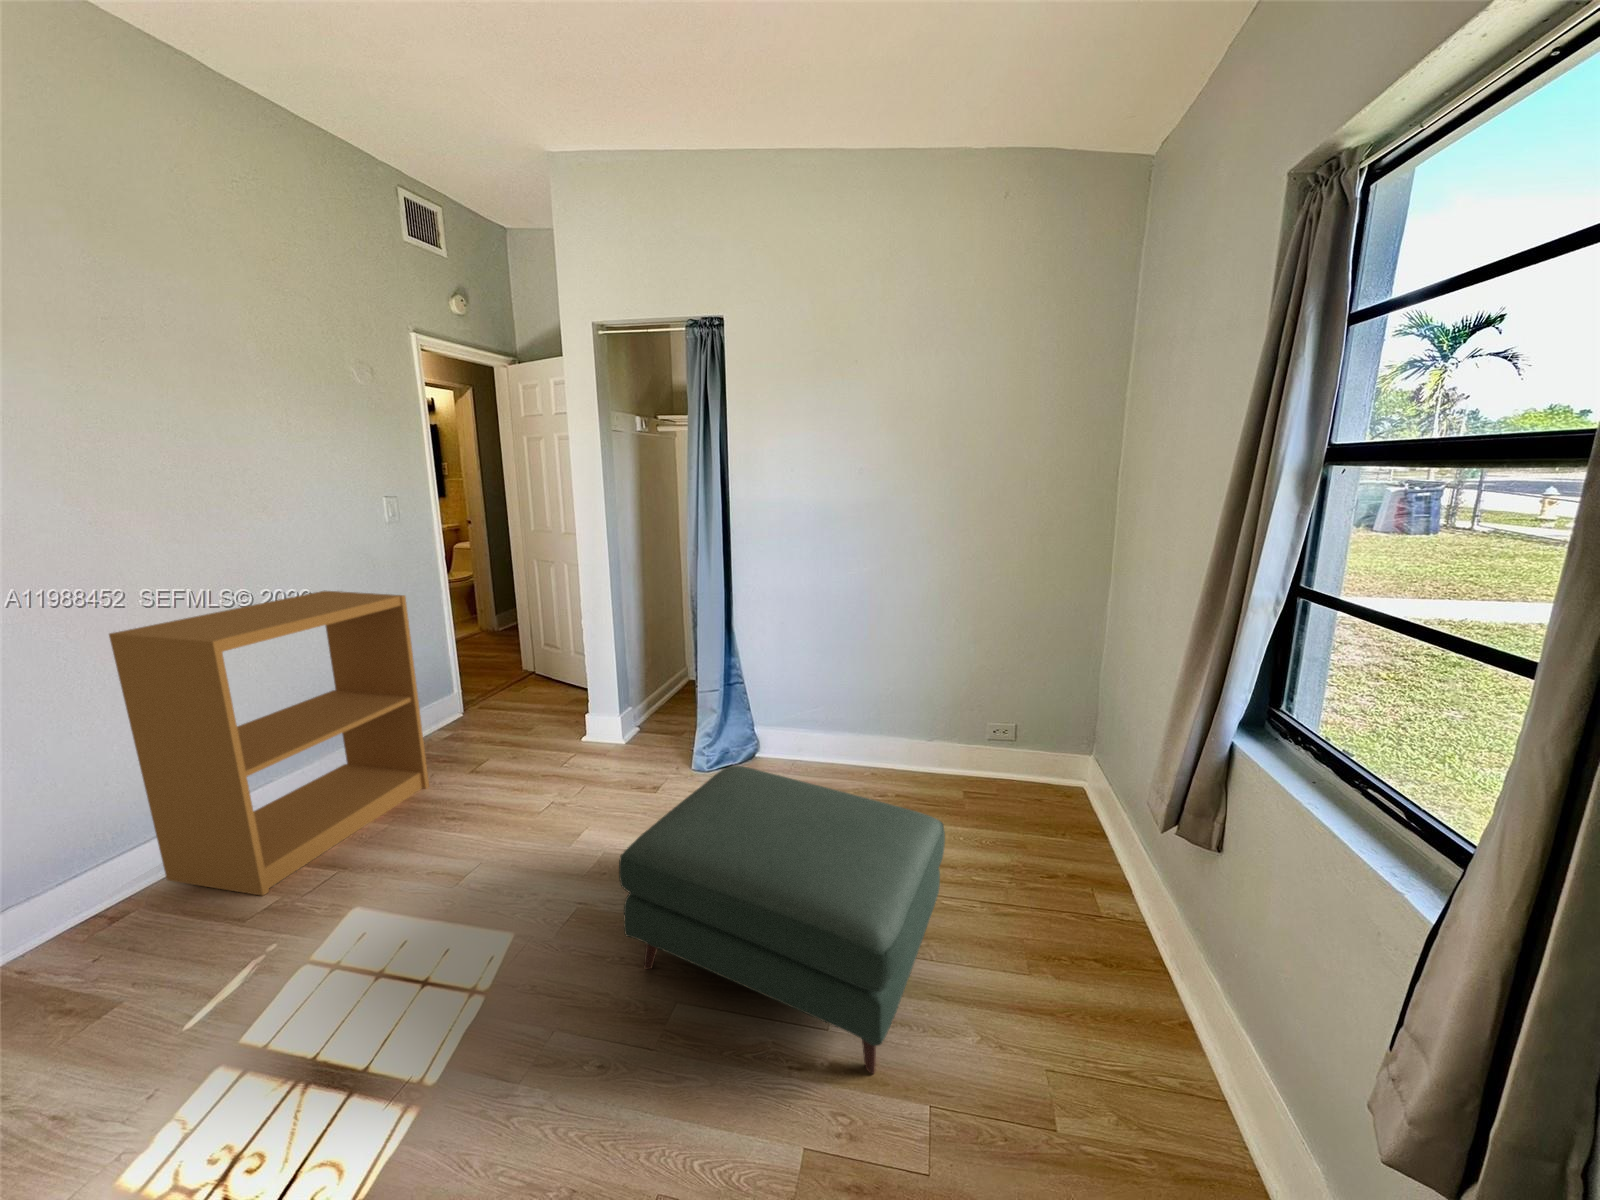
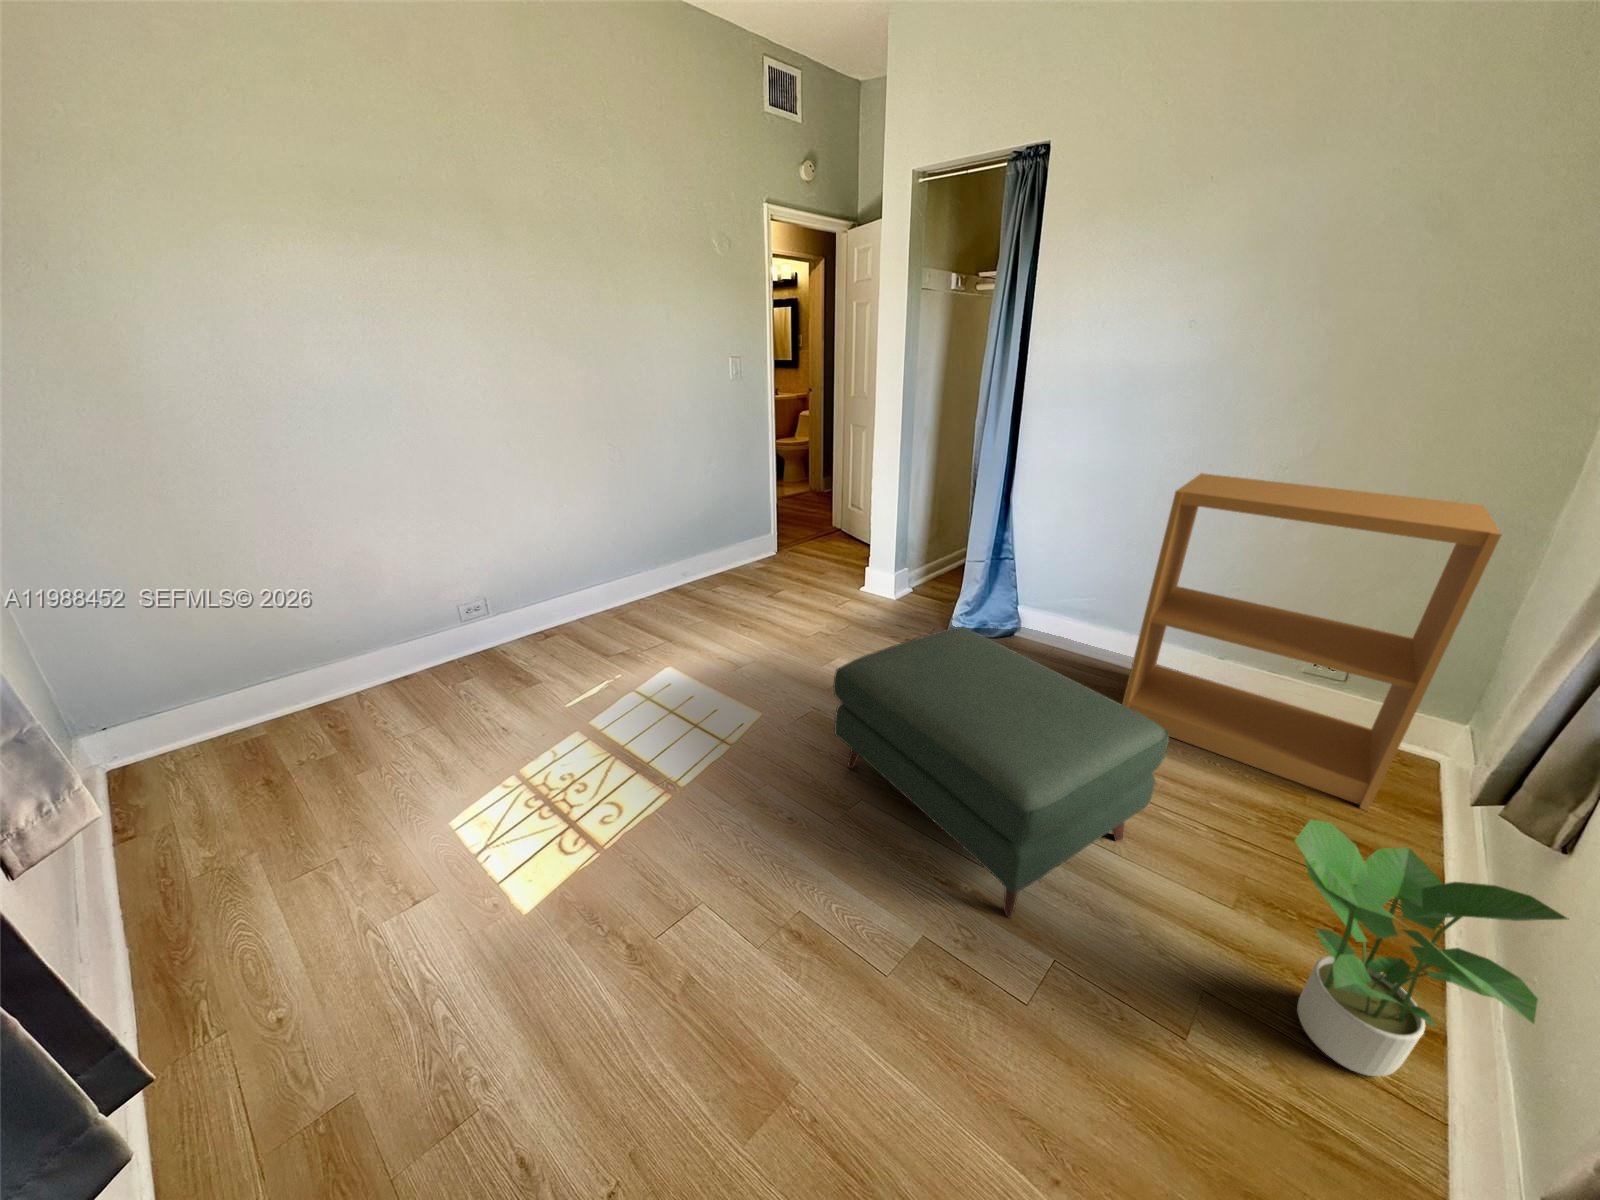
bookshelf: present [109,591,429,896] -> present [1122,473,1501,811]
potted plant: none [1067,864,1248,1071] -> present [1295,819,1569,1077]

